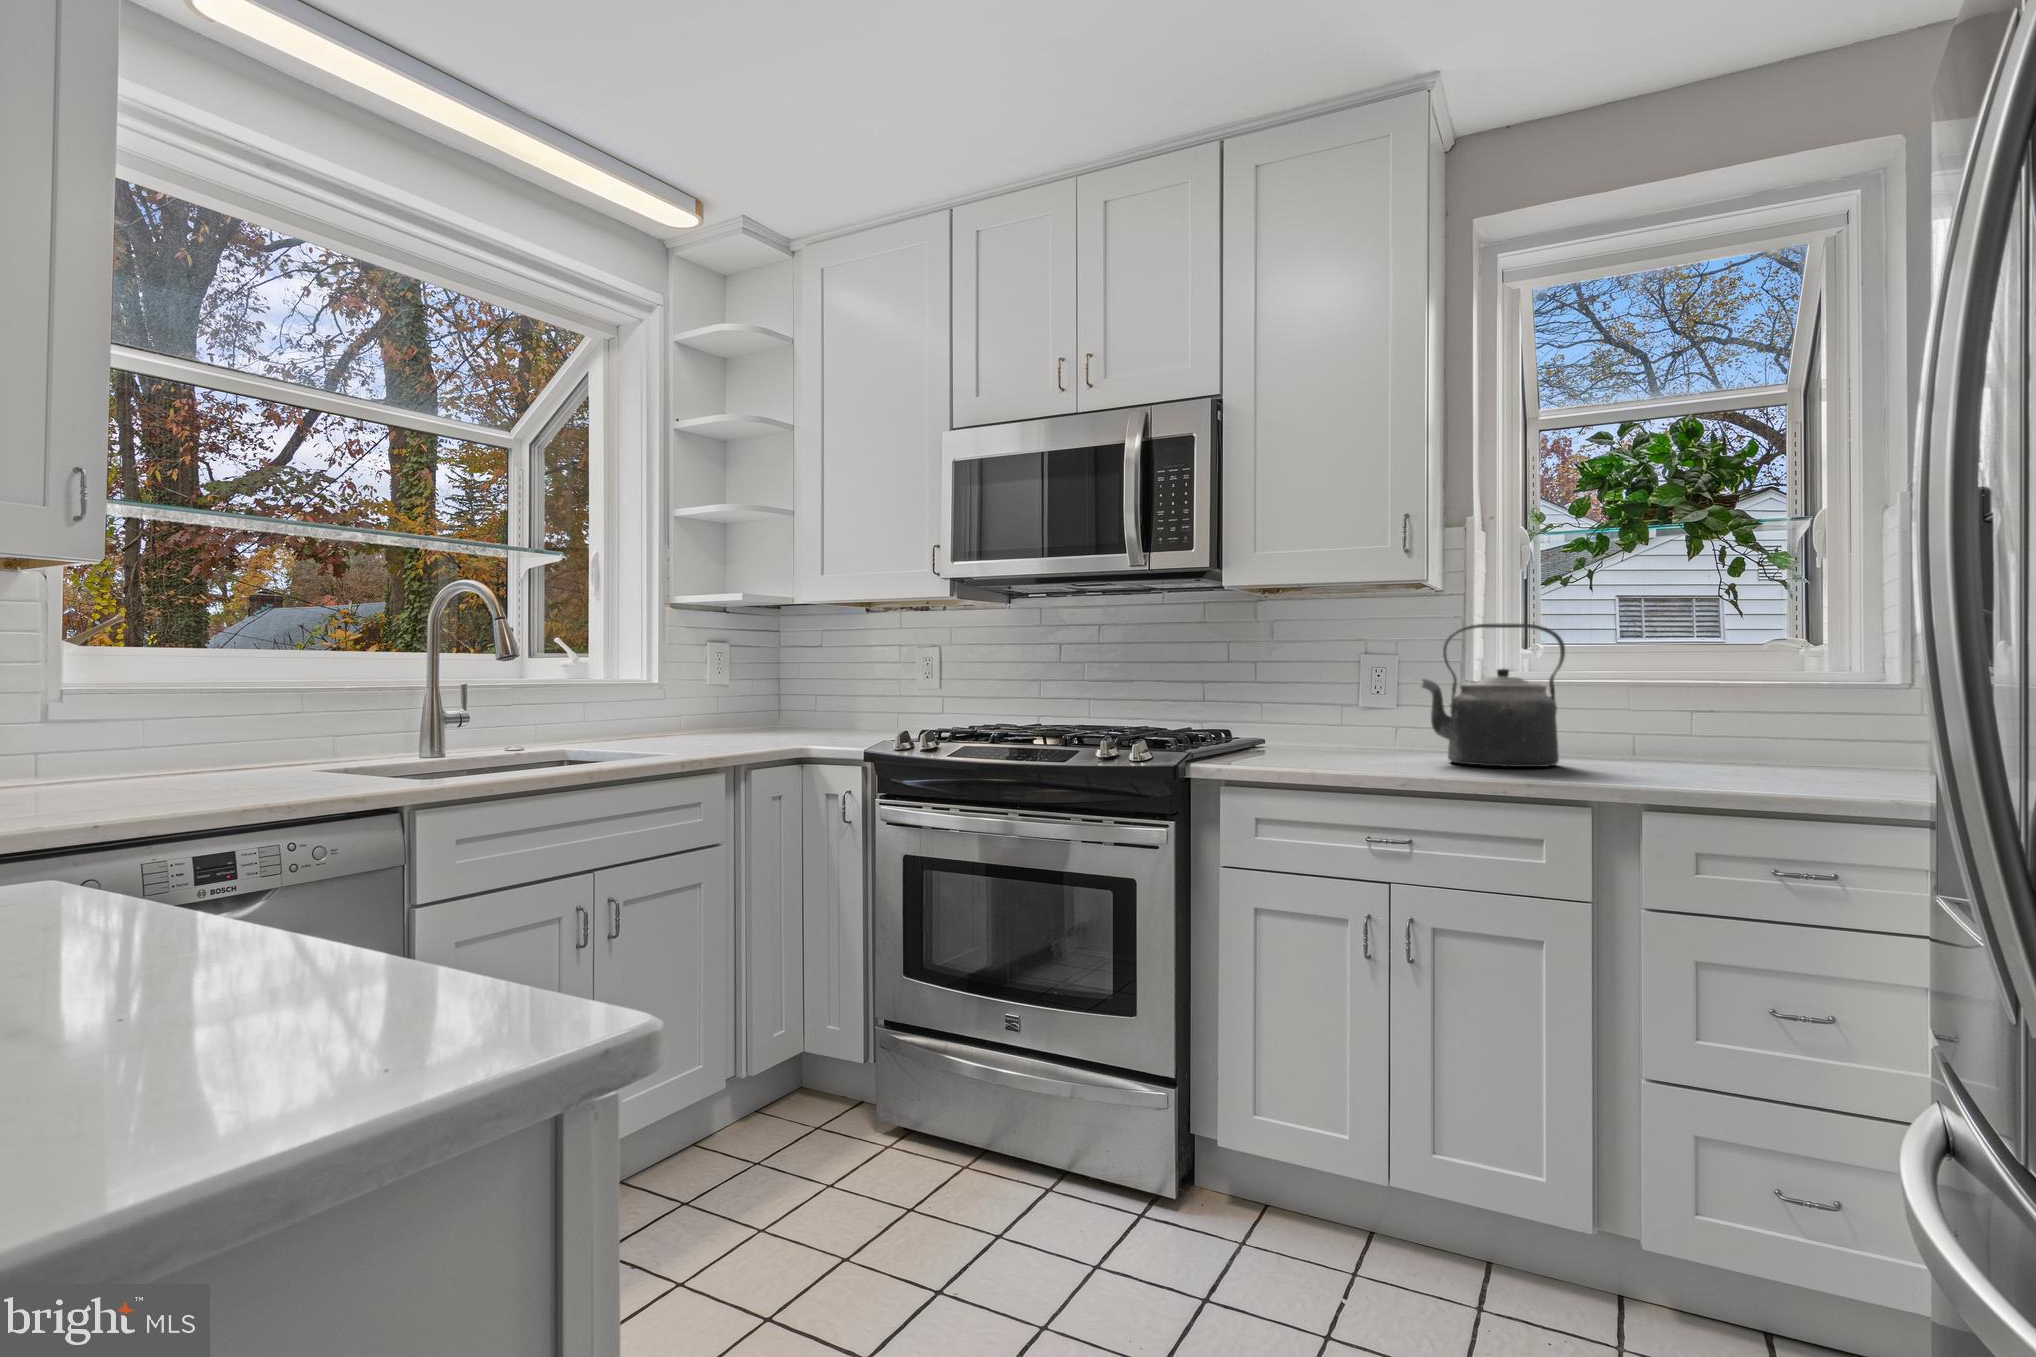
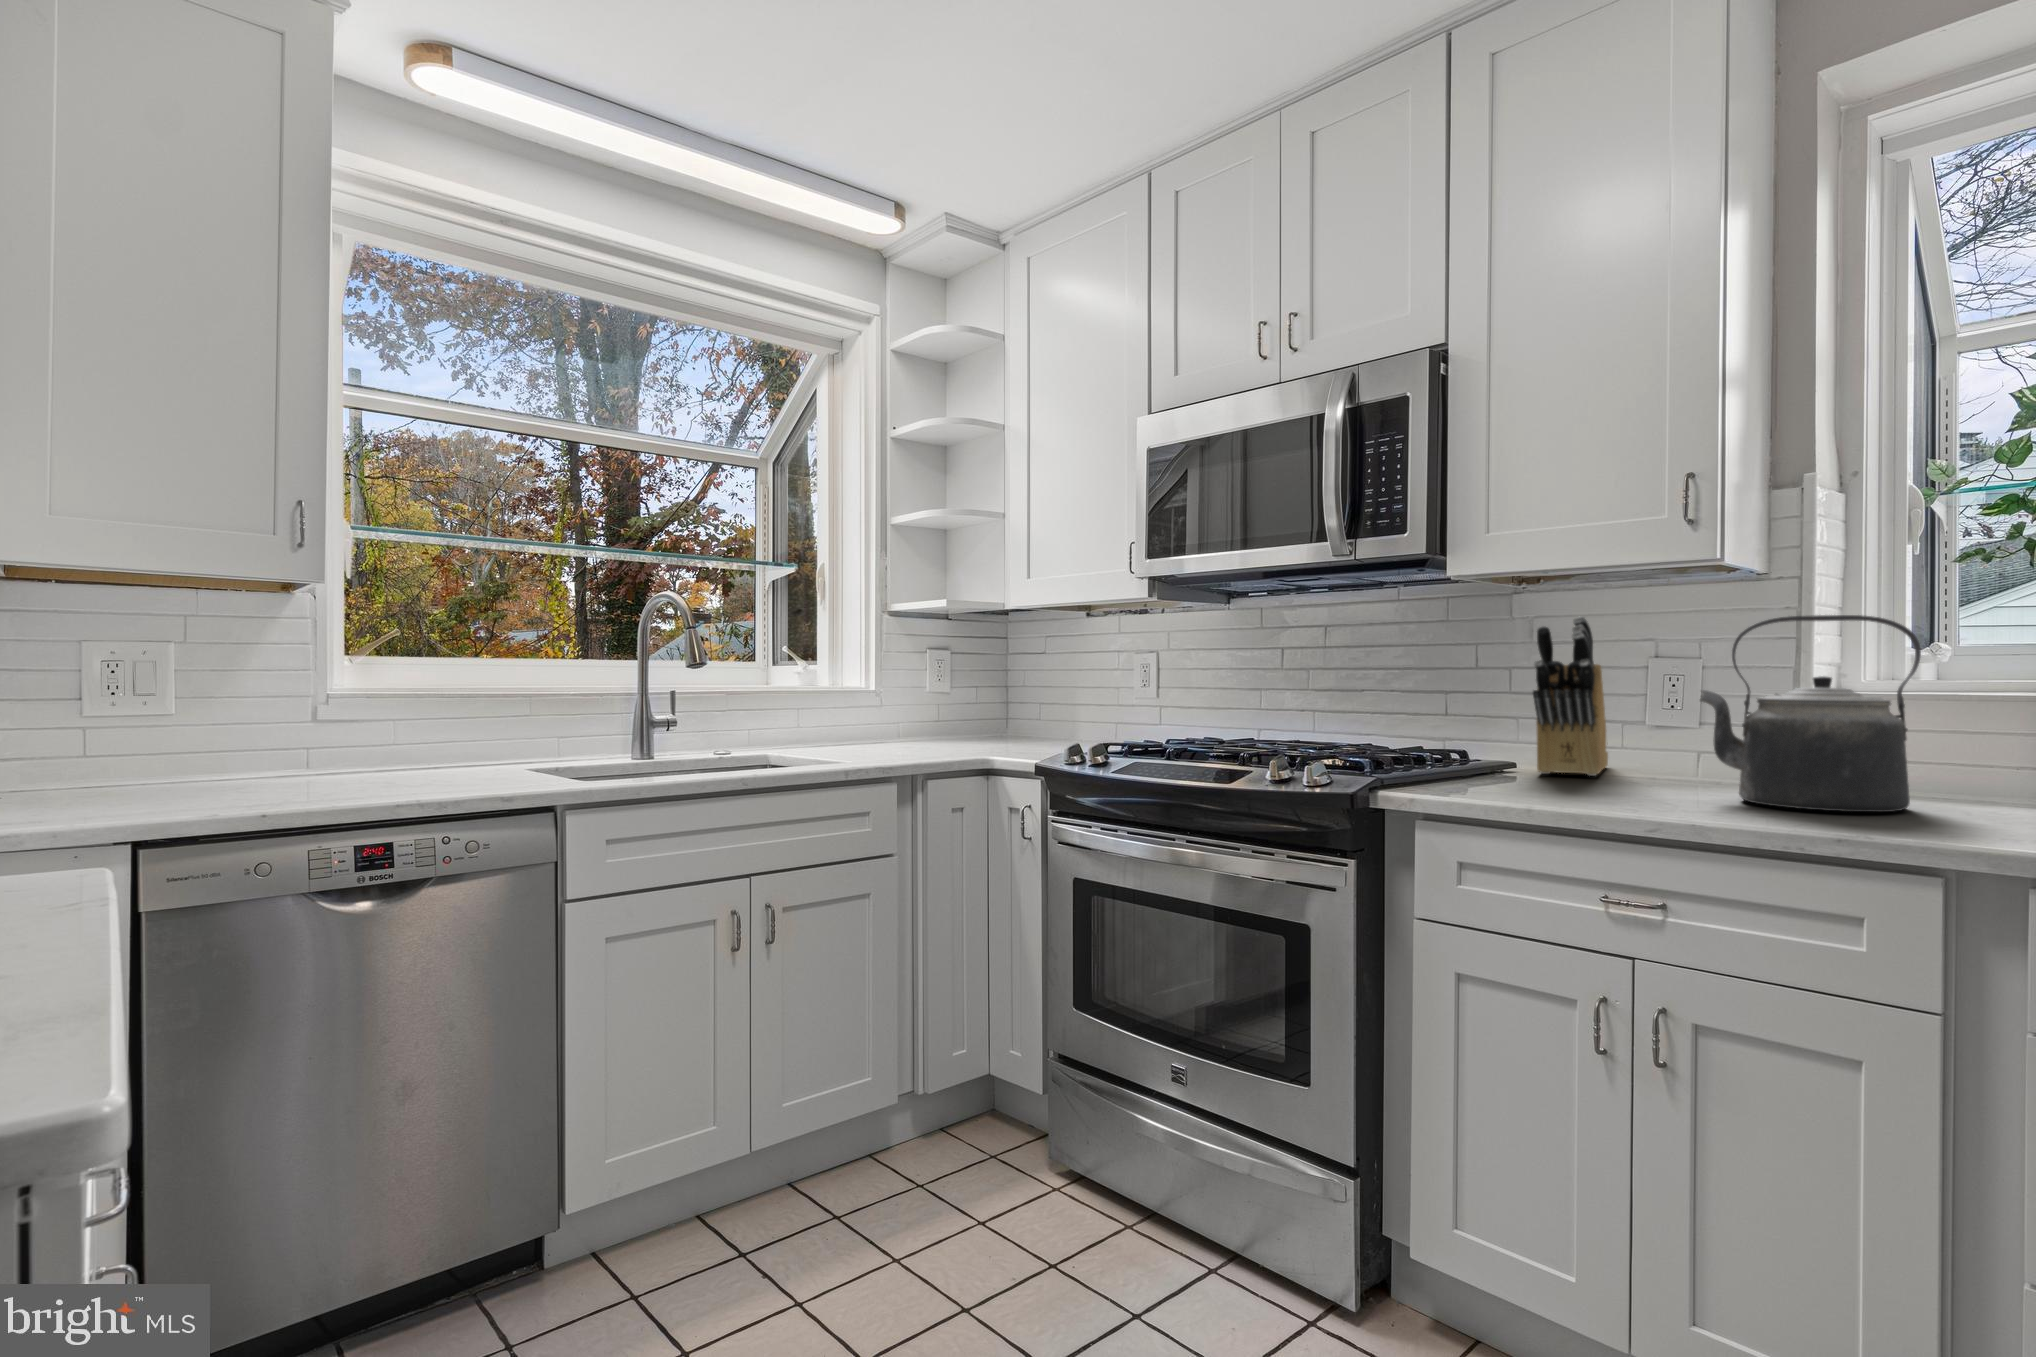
knife block: none [1291,621,1338,749] -> present [1533,616,1608,776]

